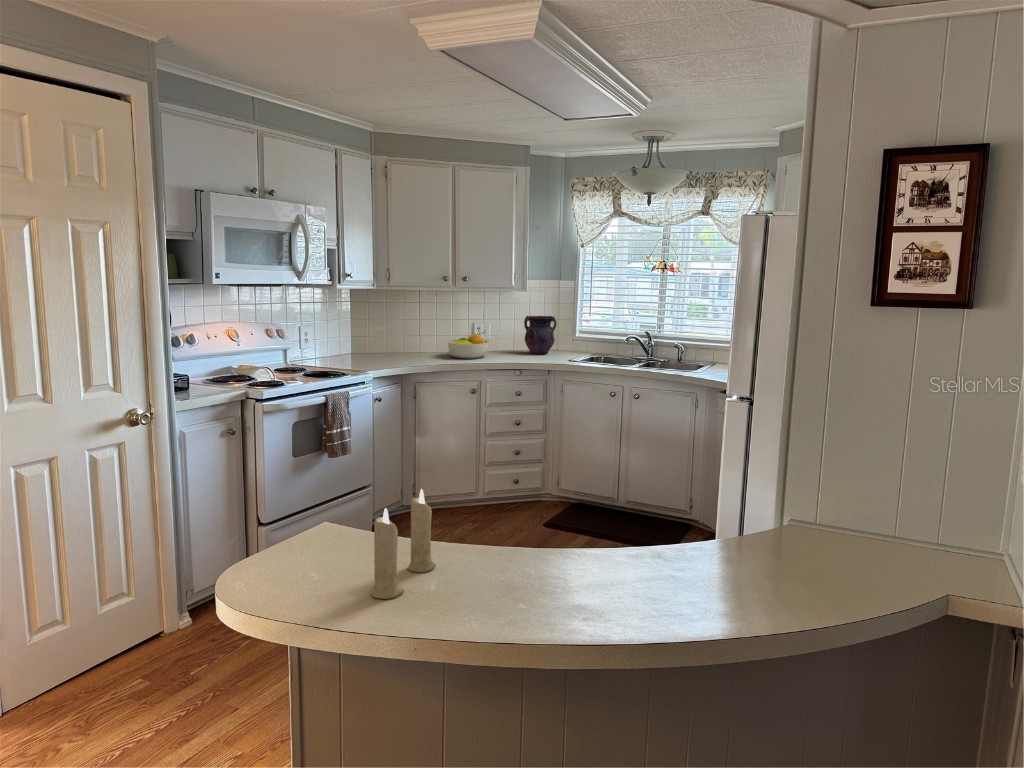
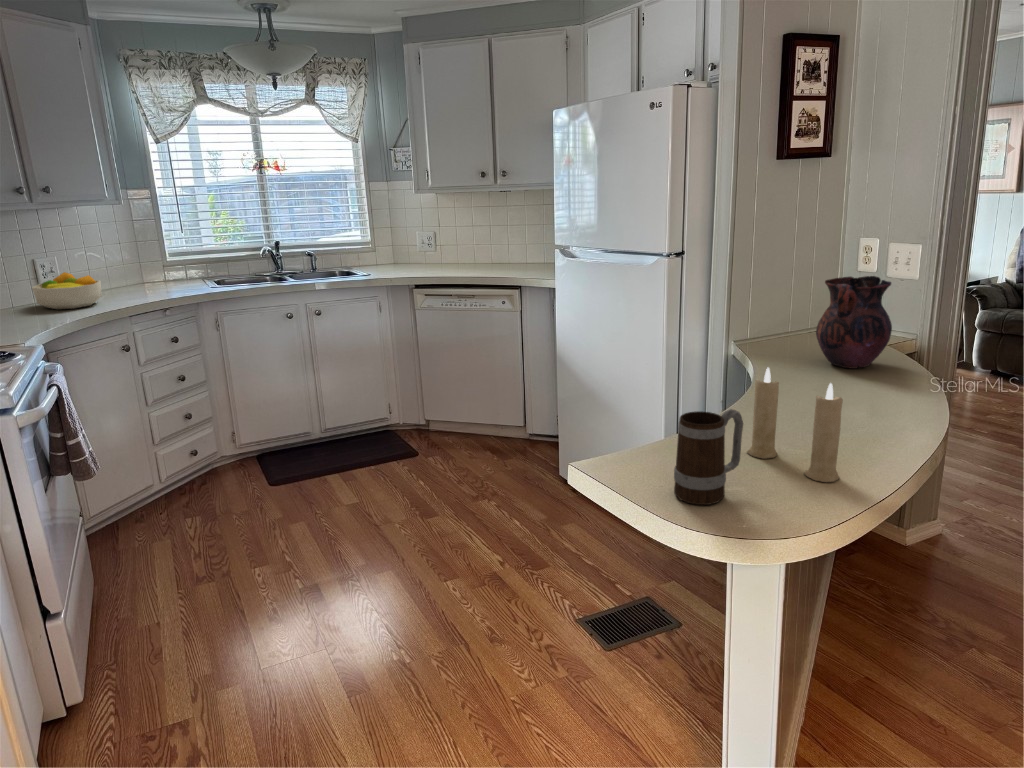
vase: present [524,316,557,354] -> present [816,276,892,369]
mug: none [286,492,335,566] -> present [674,409,743,505]

